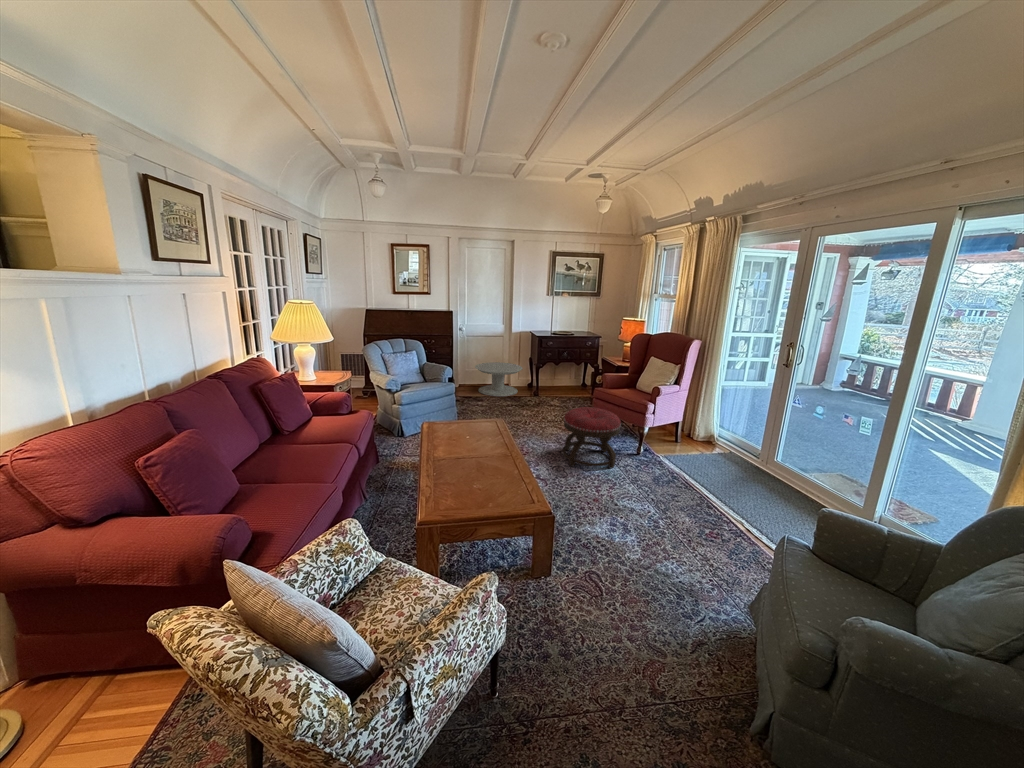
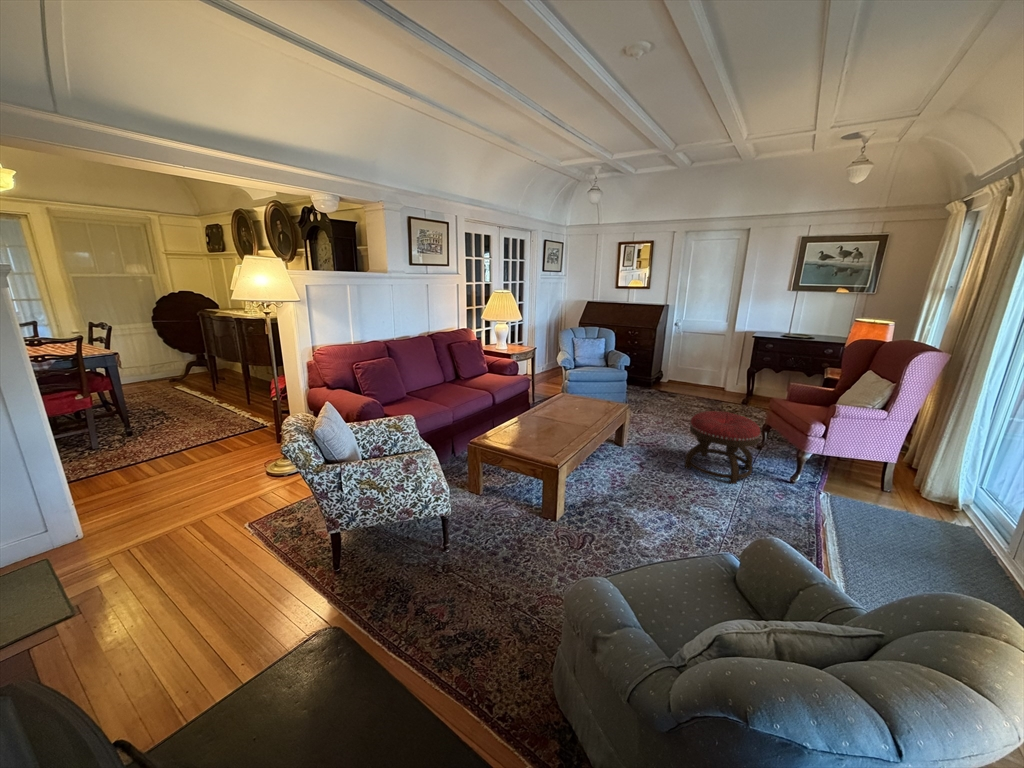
side table: present [475,362,523,396] -> none [678,362,735,399]

